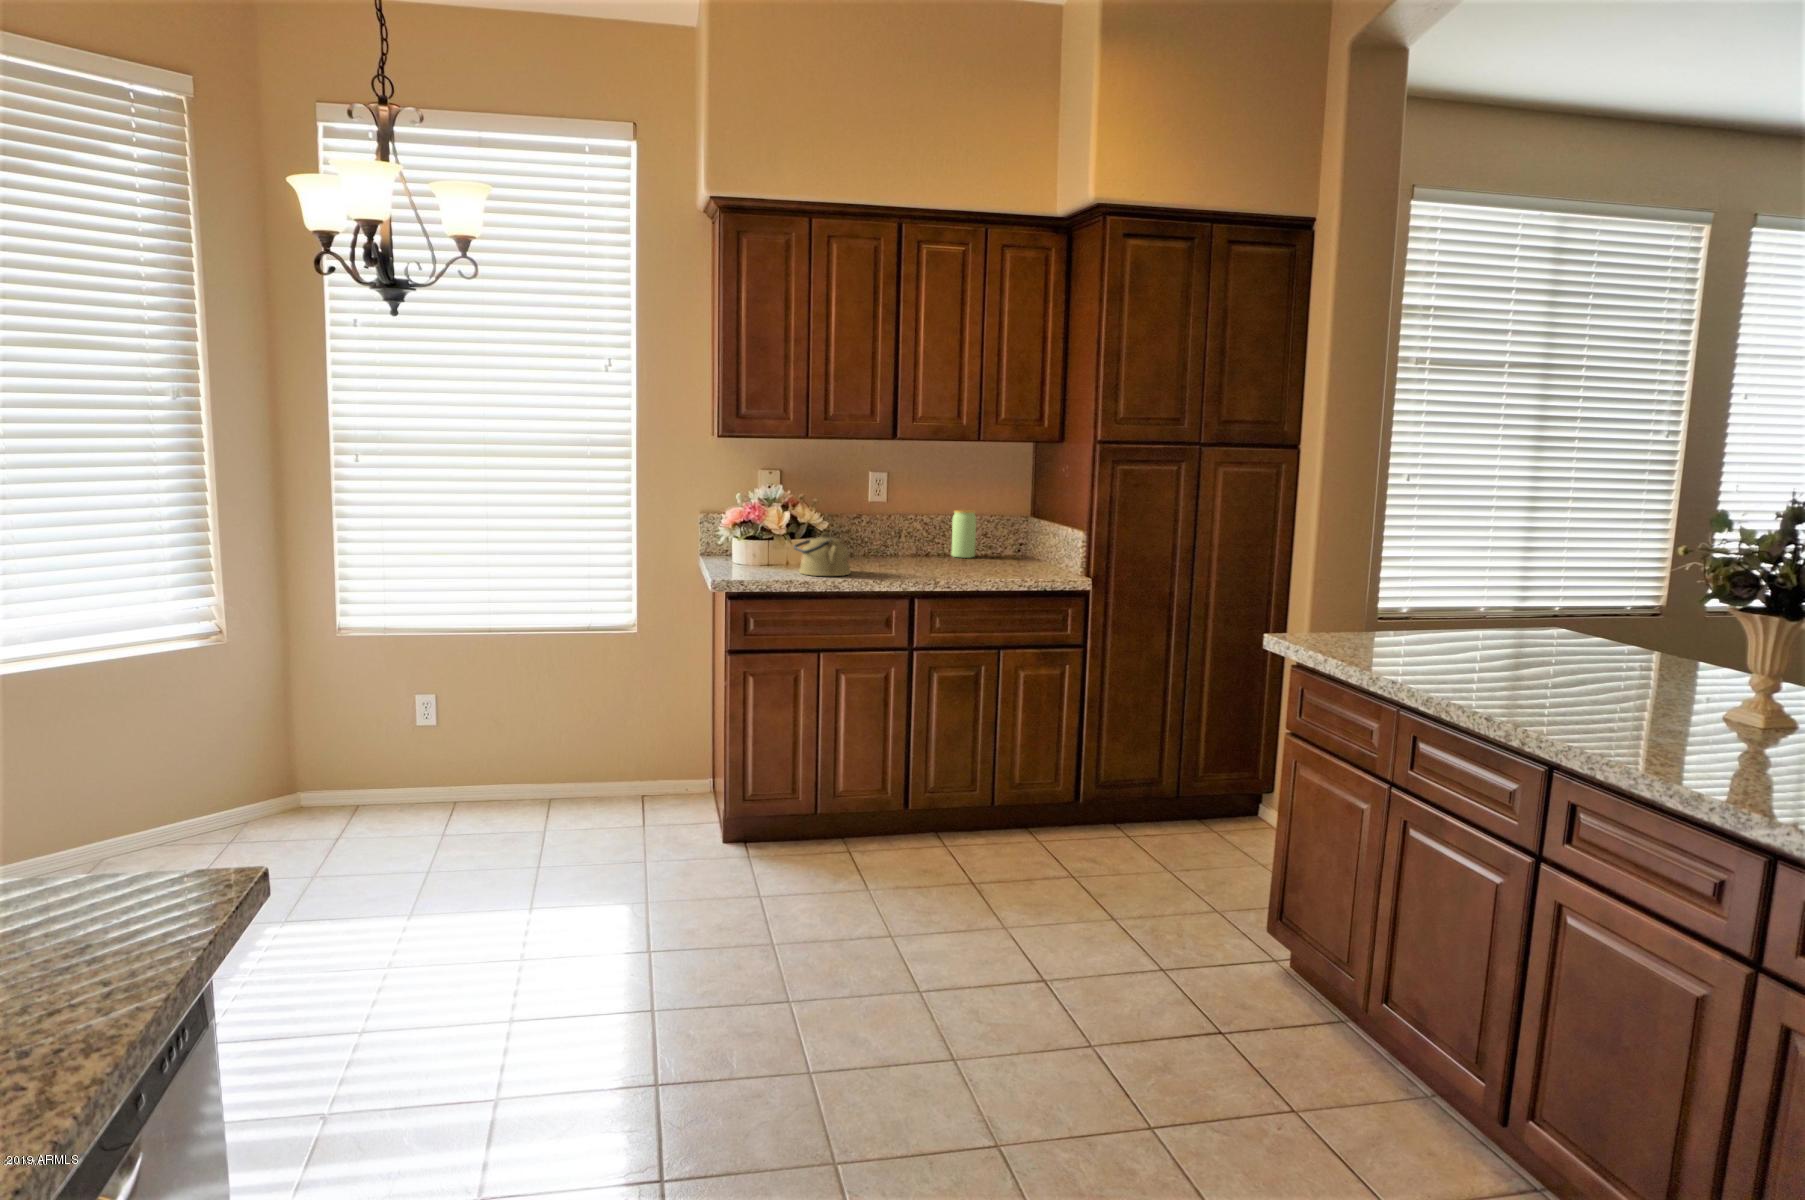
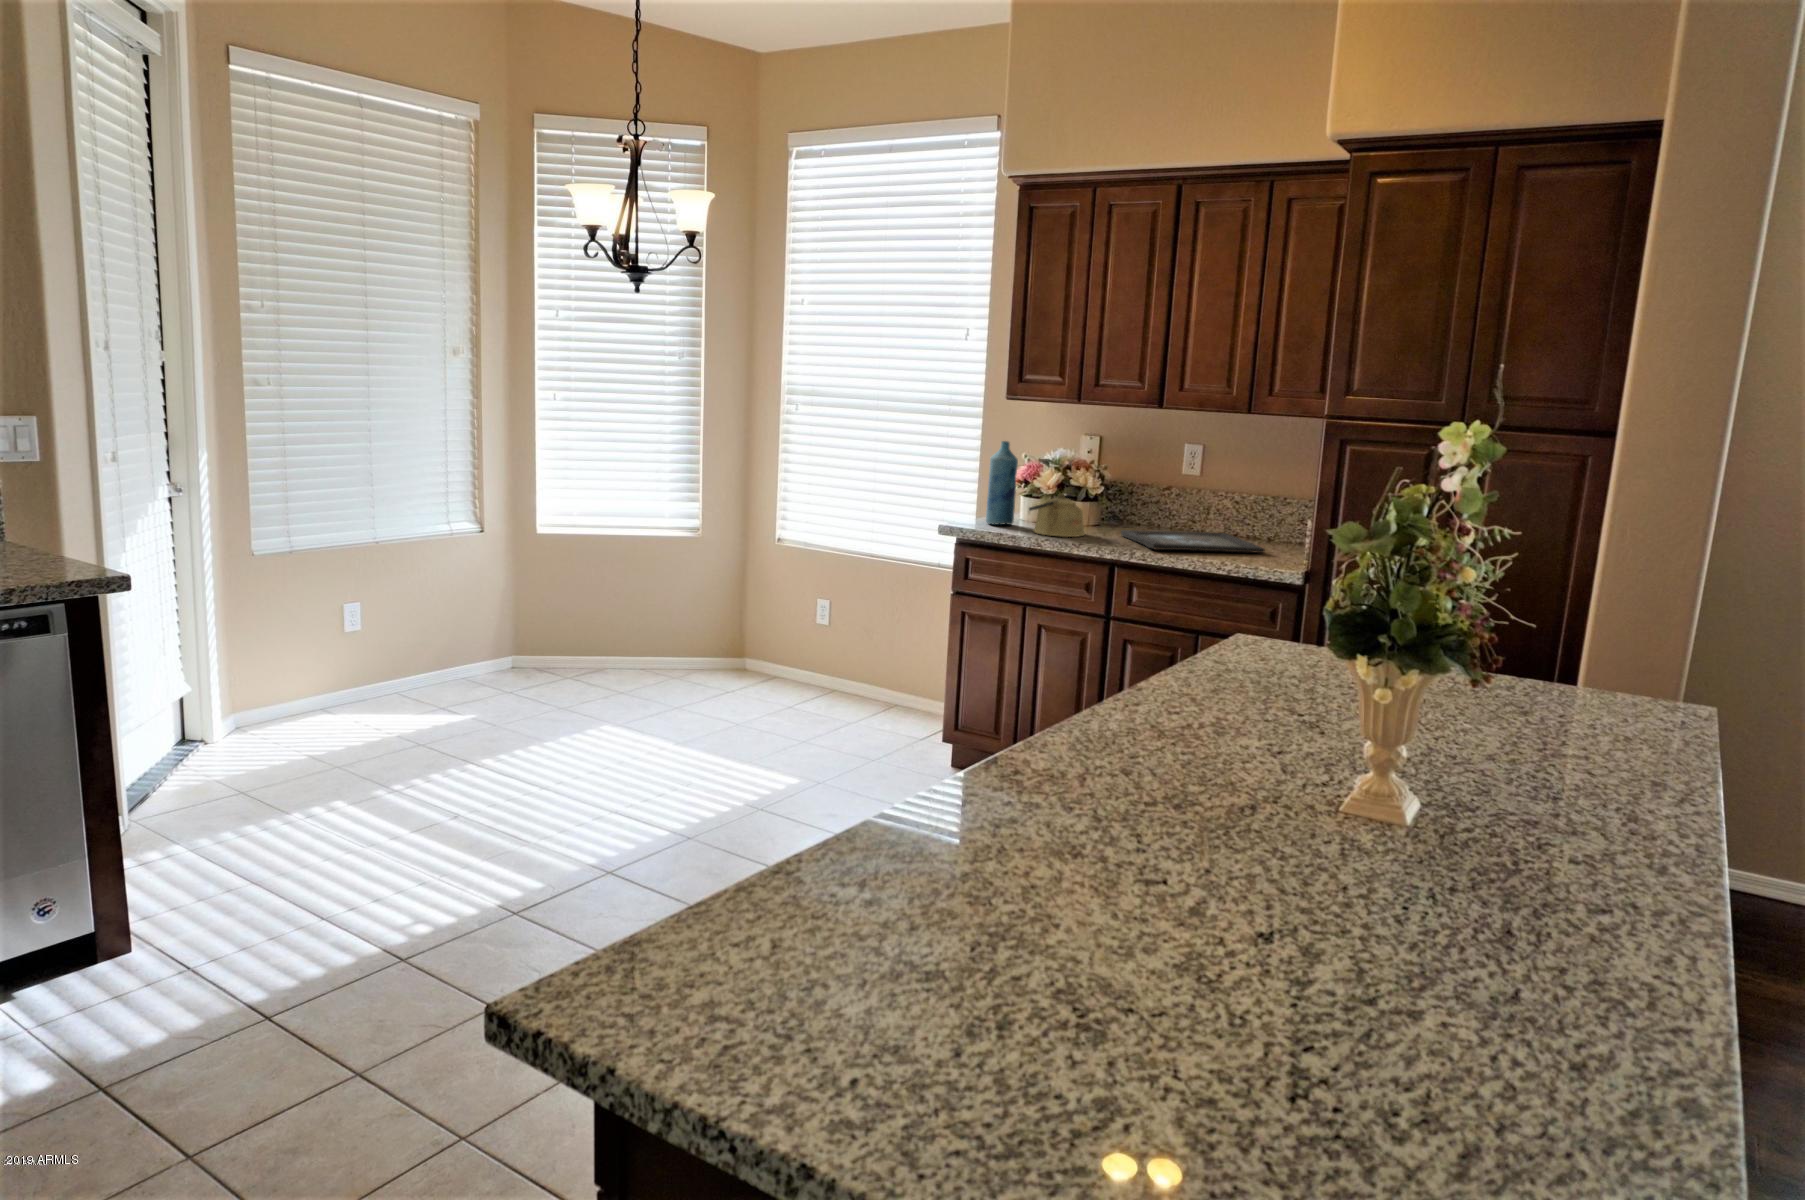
bottle: none [737,483,767,572] -> present [986,441,1018,525]
jar: present [951,510,976,558] -> none [1261,490,1292,544]
tray: none [868,554,1004,576] -> present [1121,530,1265,553]

